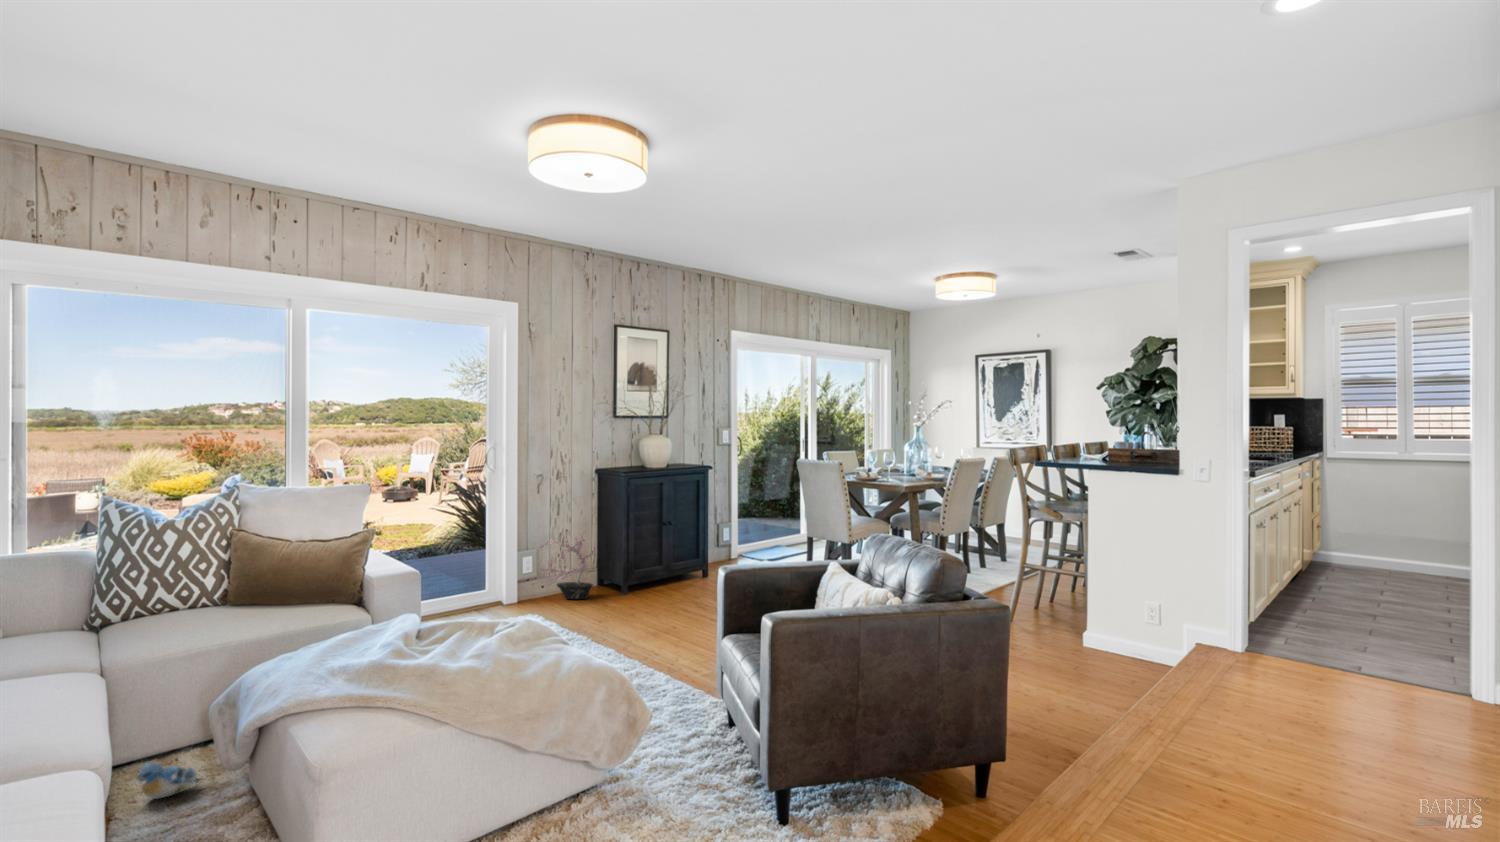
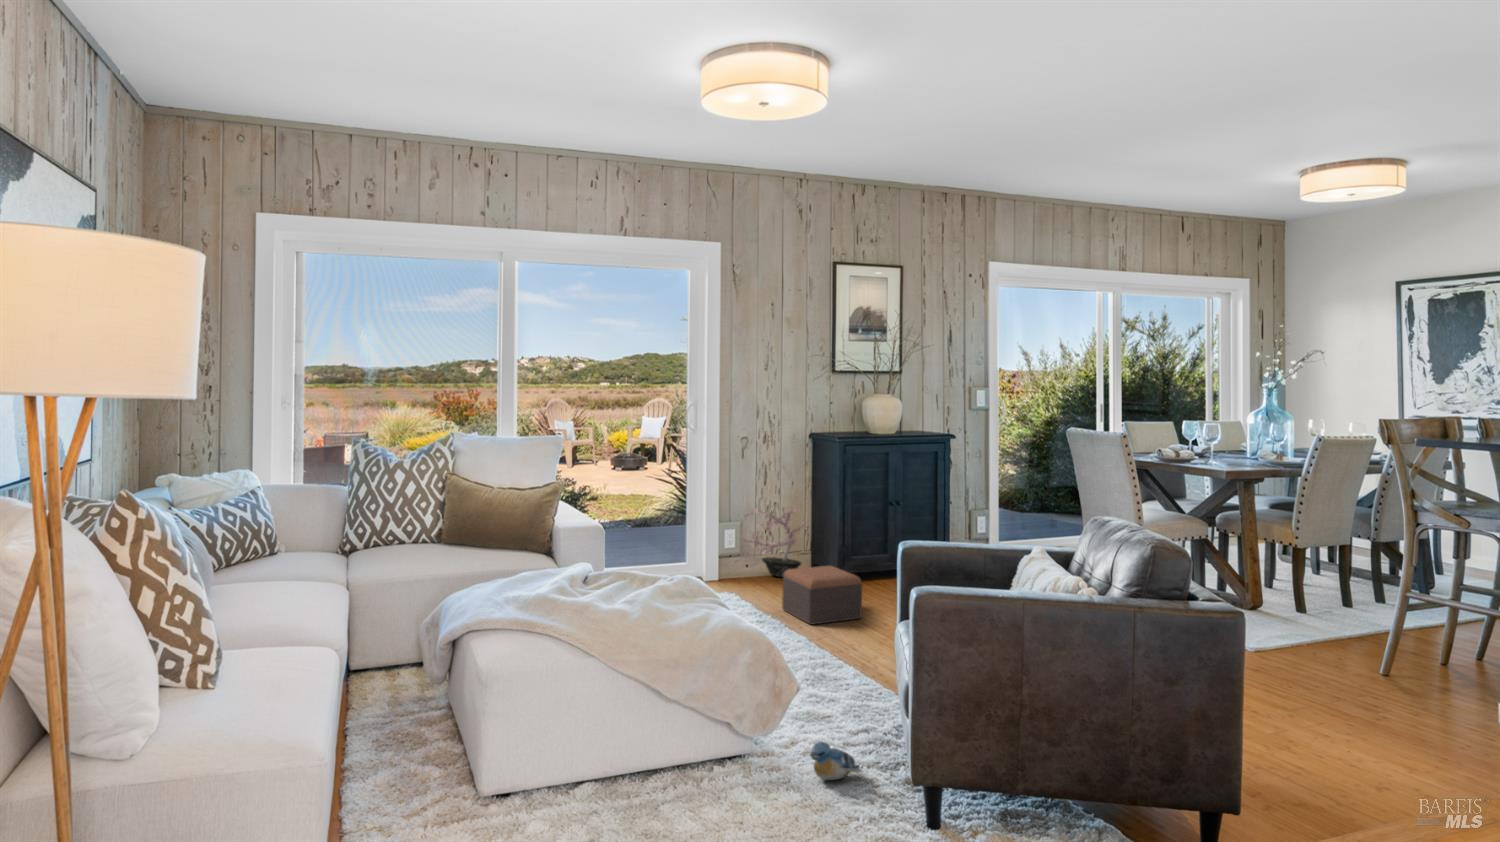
footstool: none [586,586,658,642] -> present [782,566,862,625]
plush toy: present [137,762,202,799] -> present [810,742,862,780]

